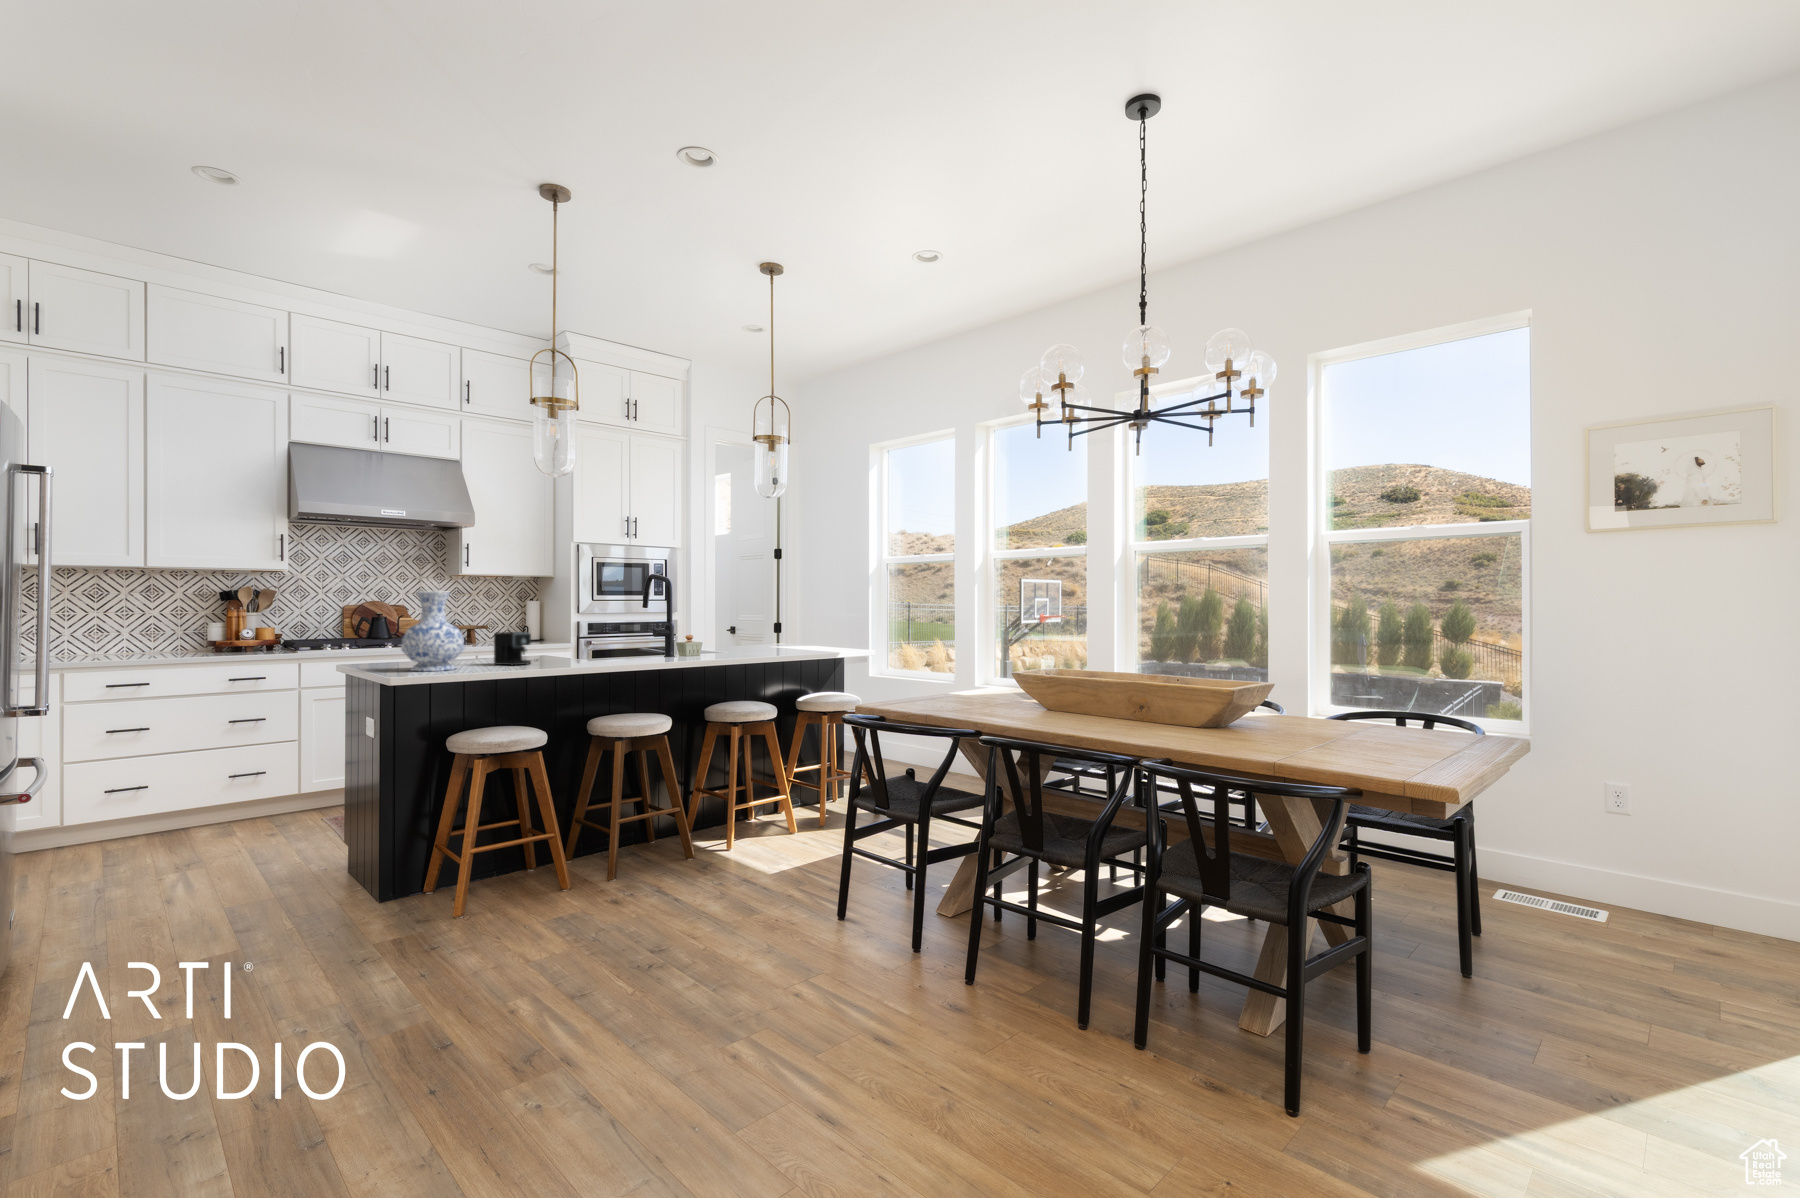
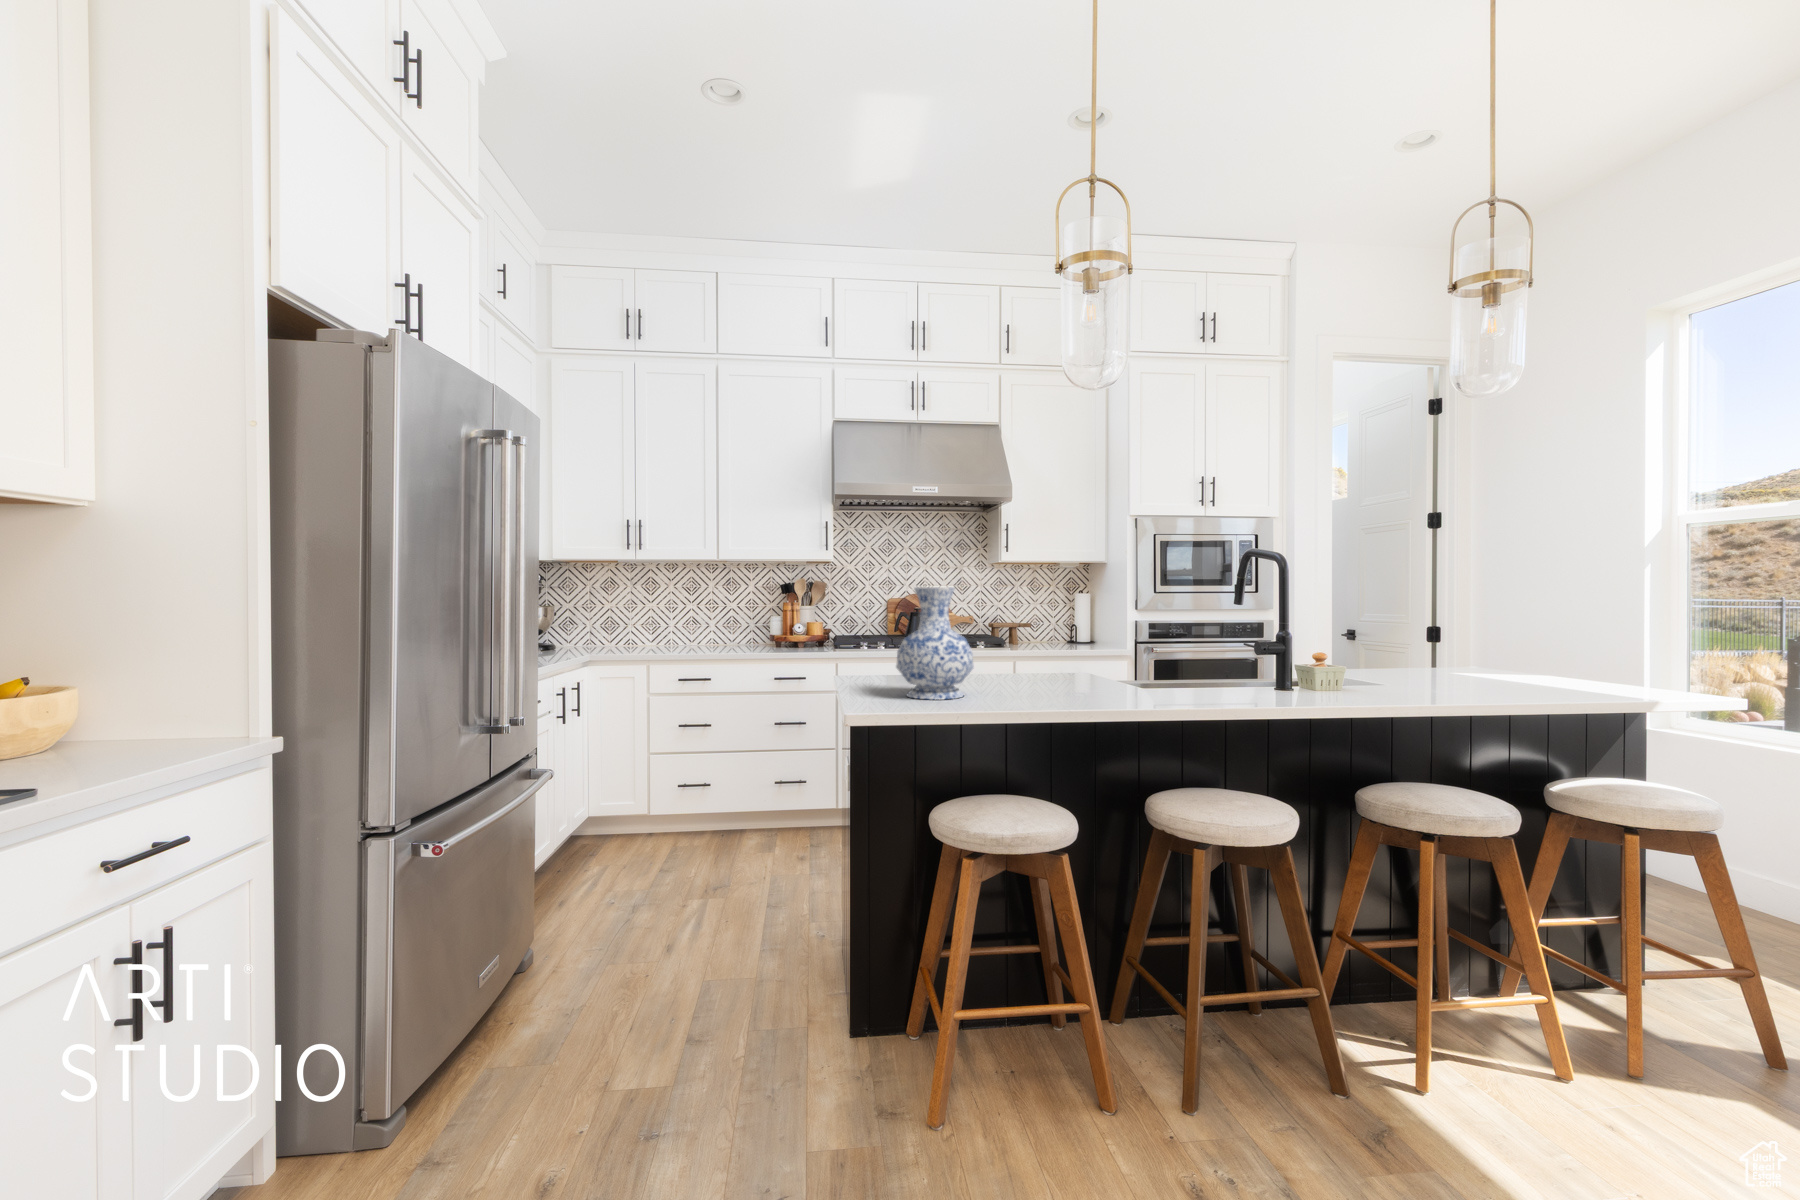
coffee maker: present [494,632,537,665] -> none [1016,643,1079,694]

